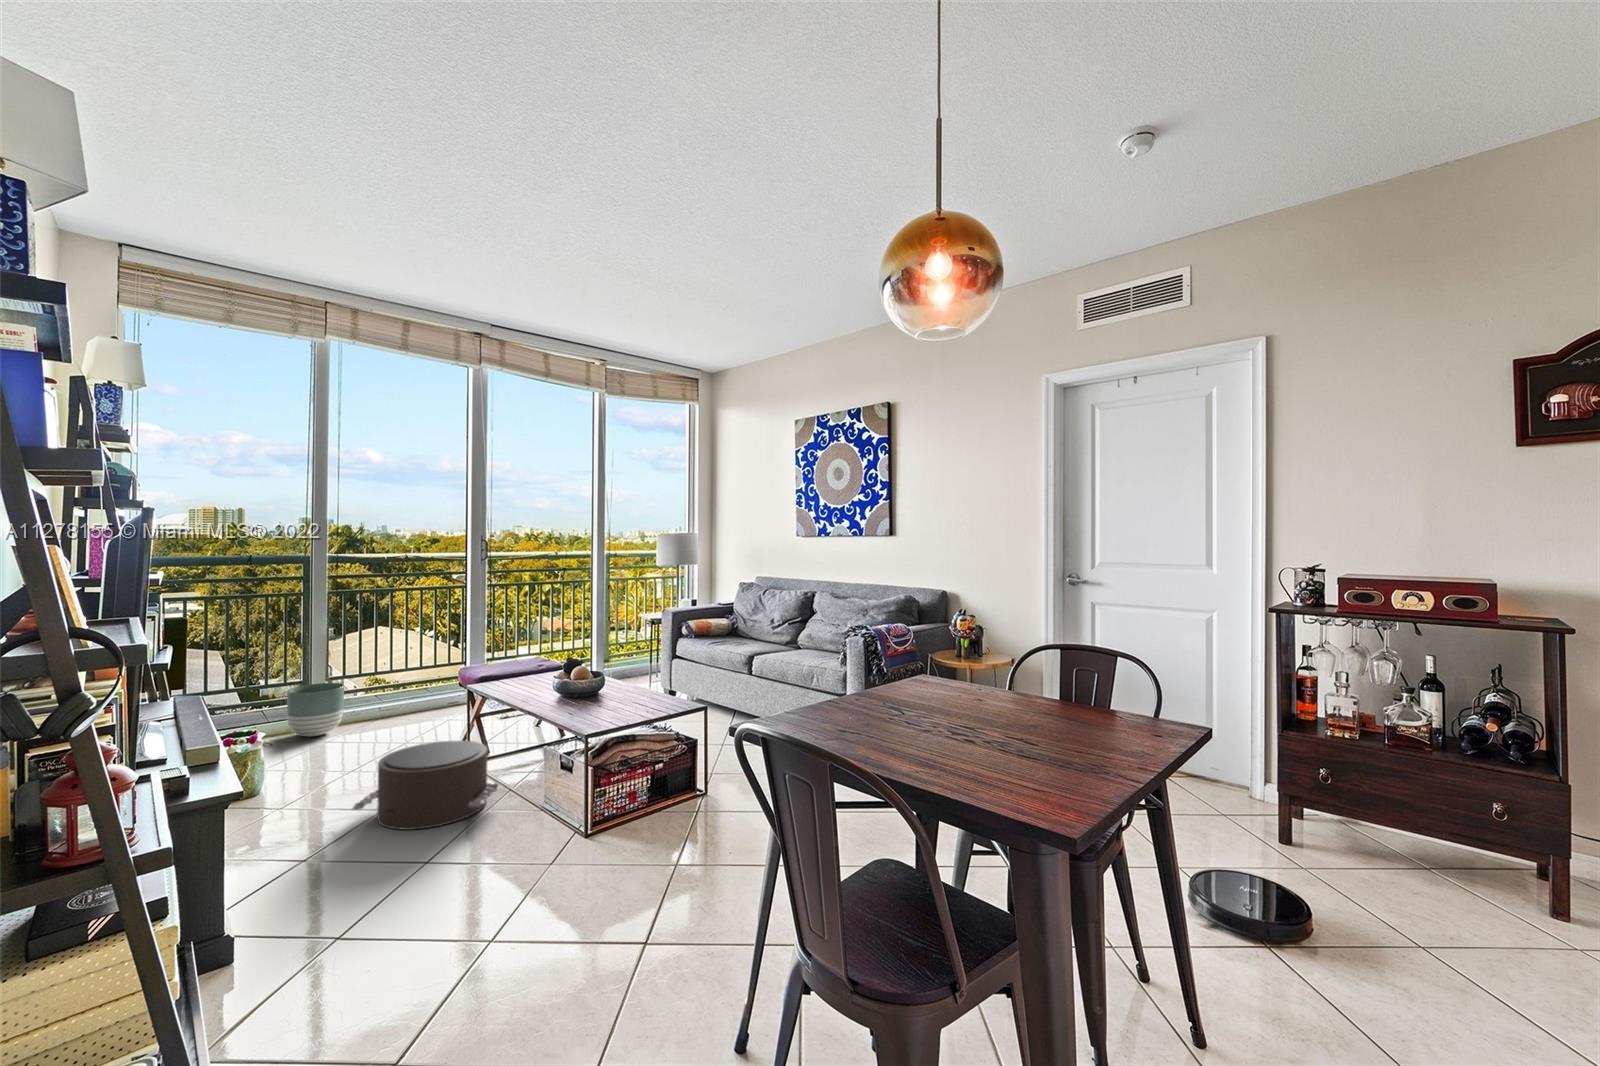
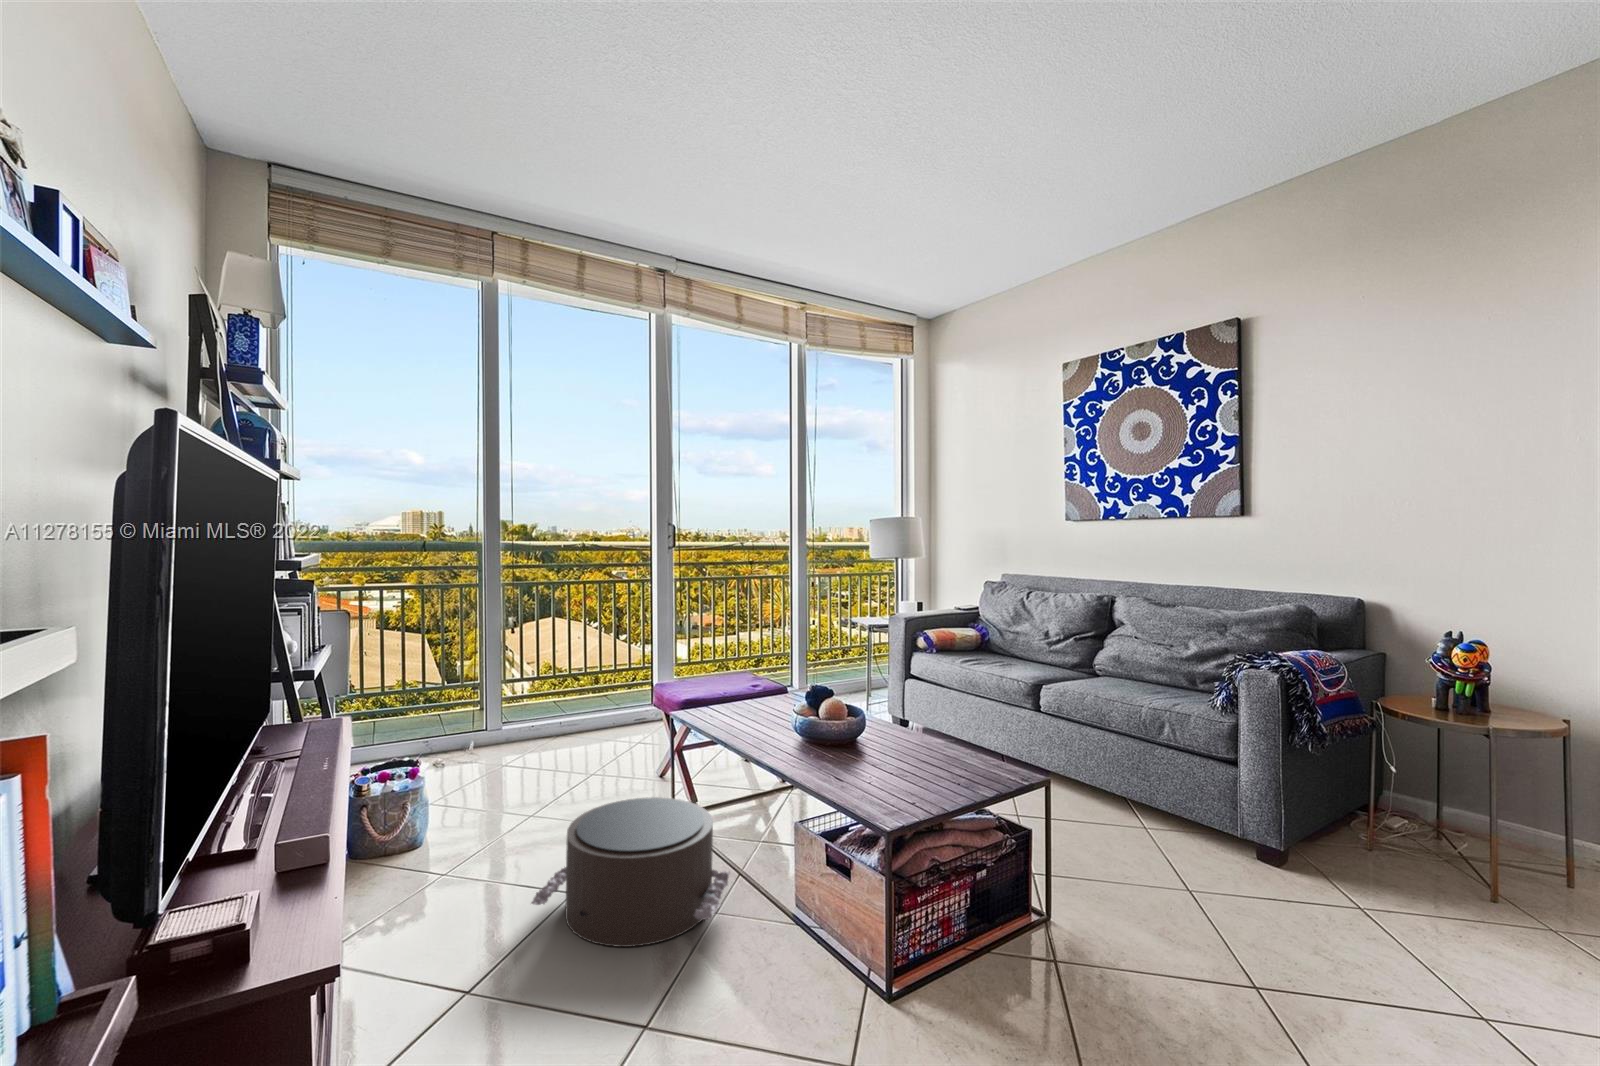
planter: present [287,683,344,737] -> none [456,692,519,759]

